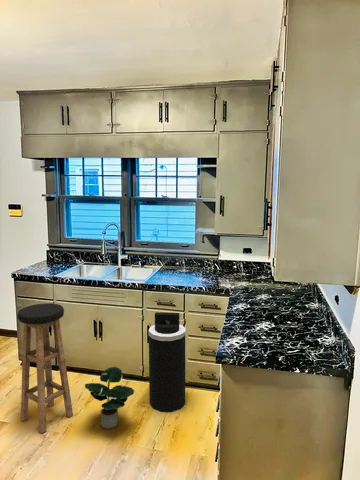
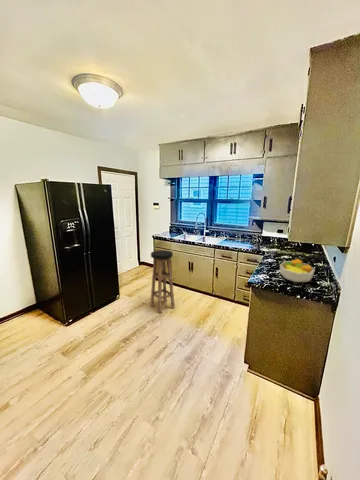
fruit bowl: none [262,304,313,345] -> present [280,259,314,282]
trash can: present [149,312,186,412] -> none [214,261,237,315]
potted plant: present [85,367,135,429] -> none [180,287,206,317]

